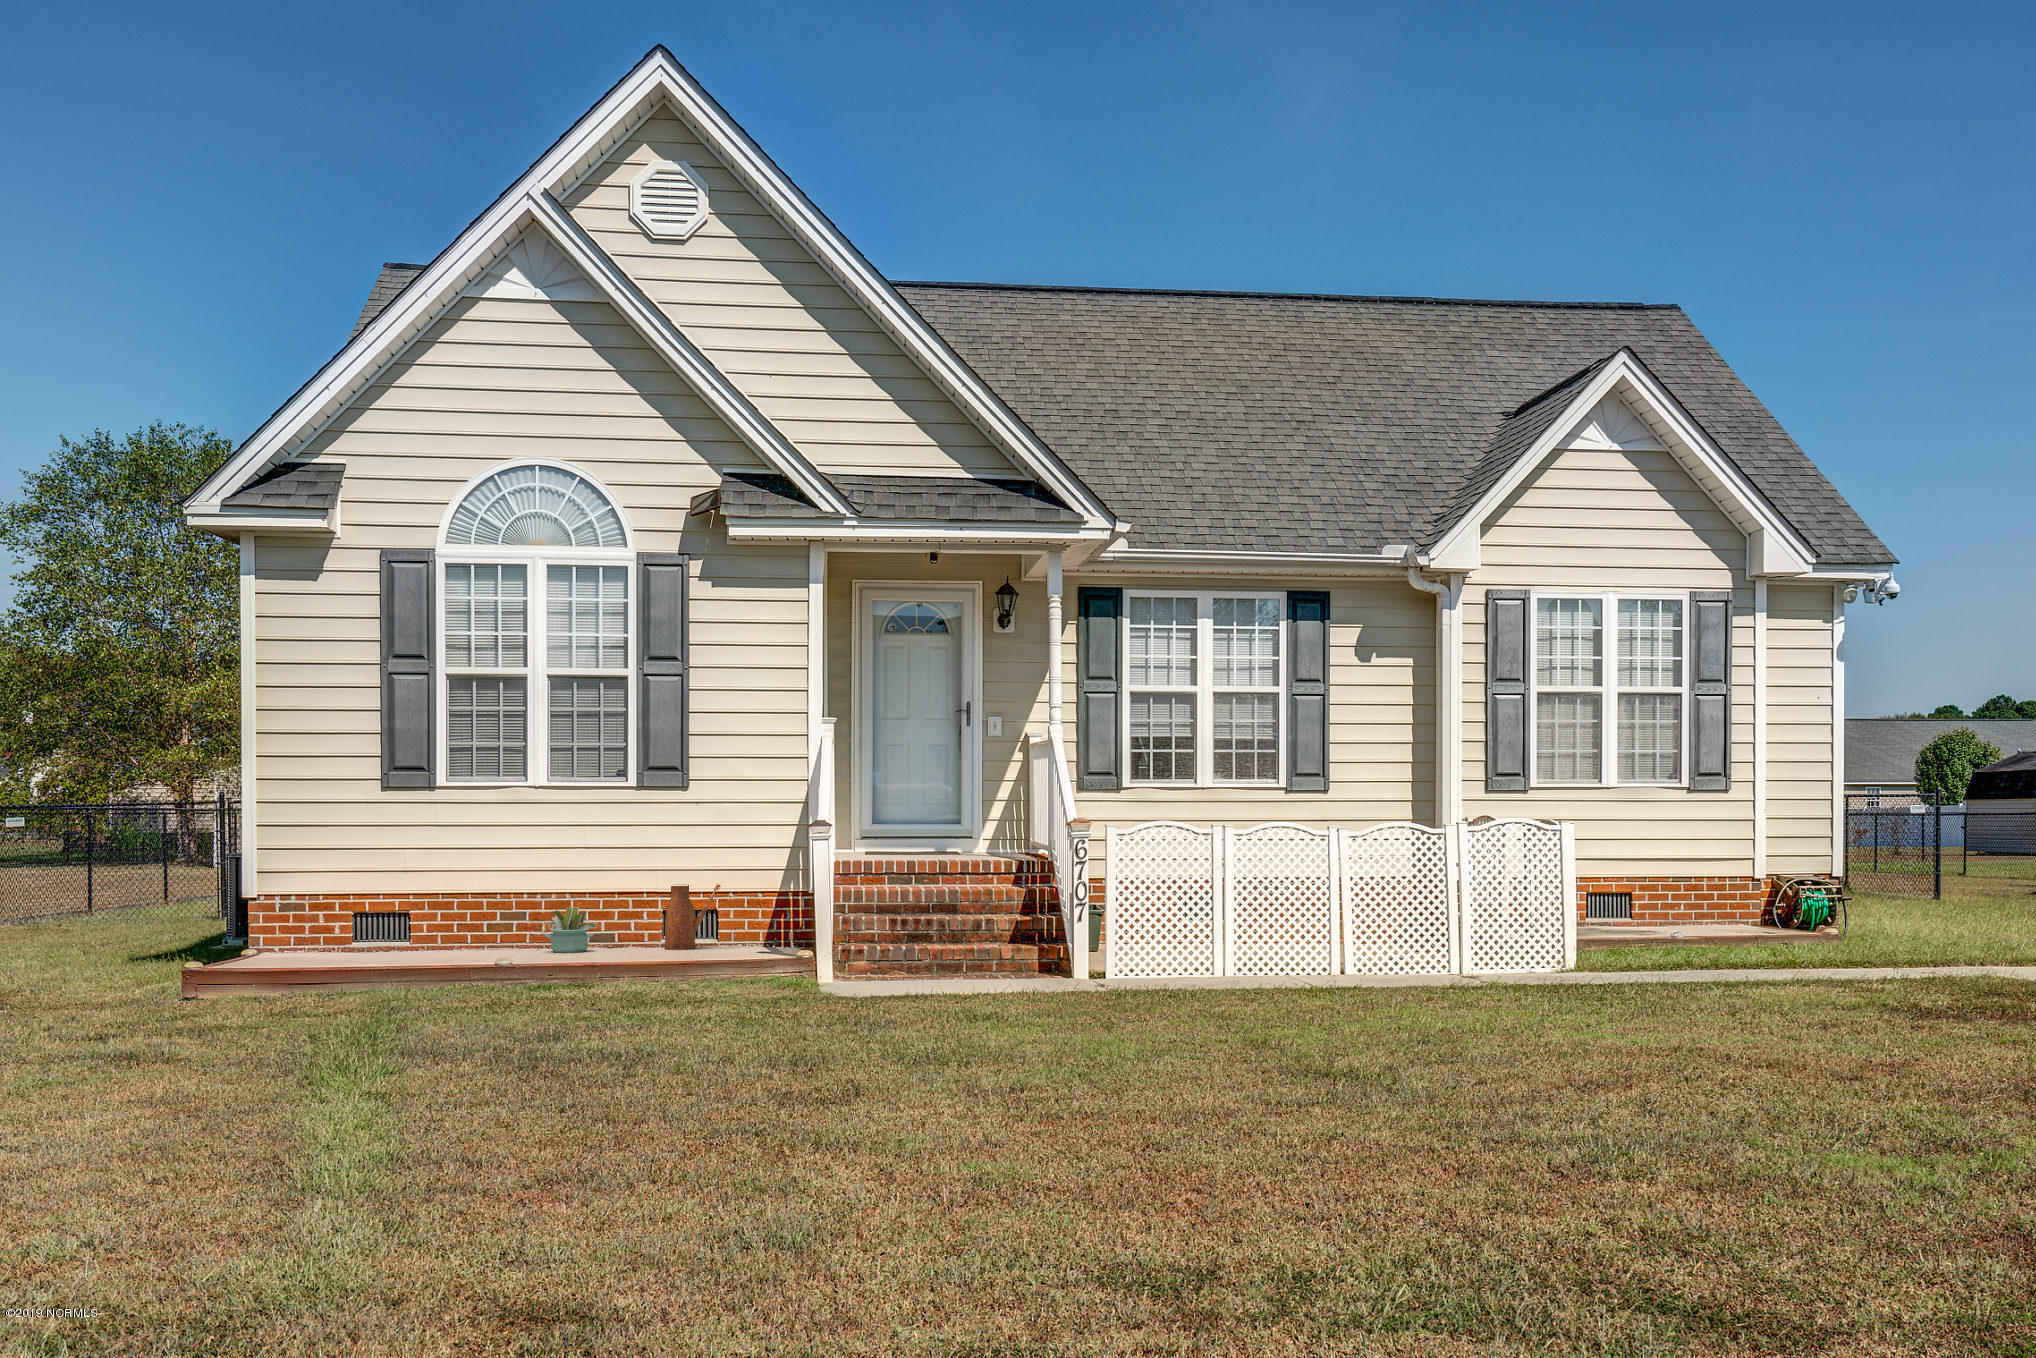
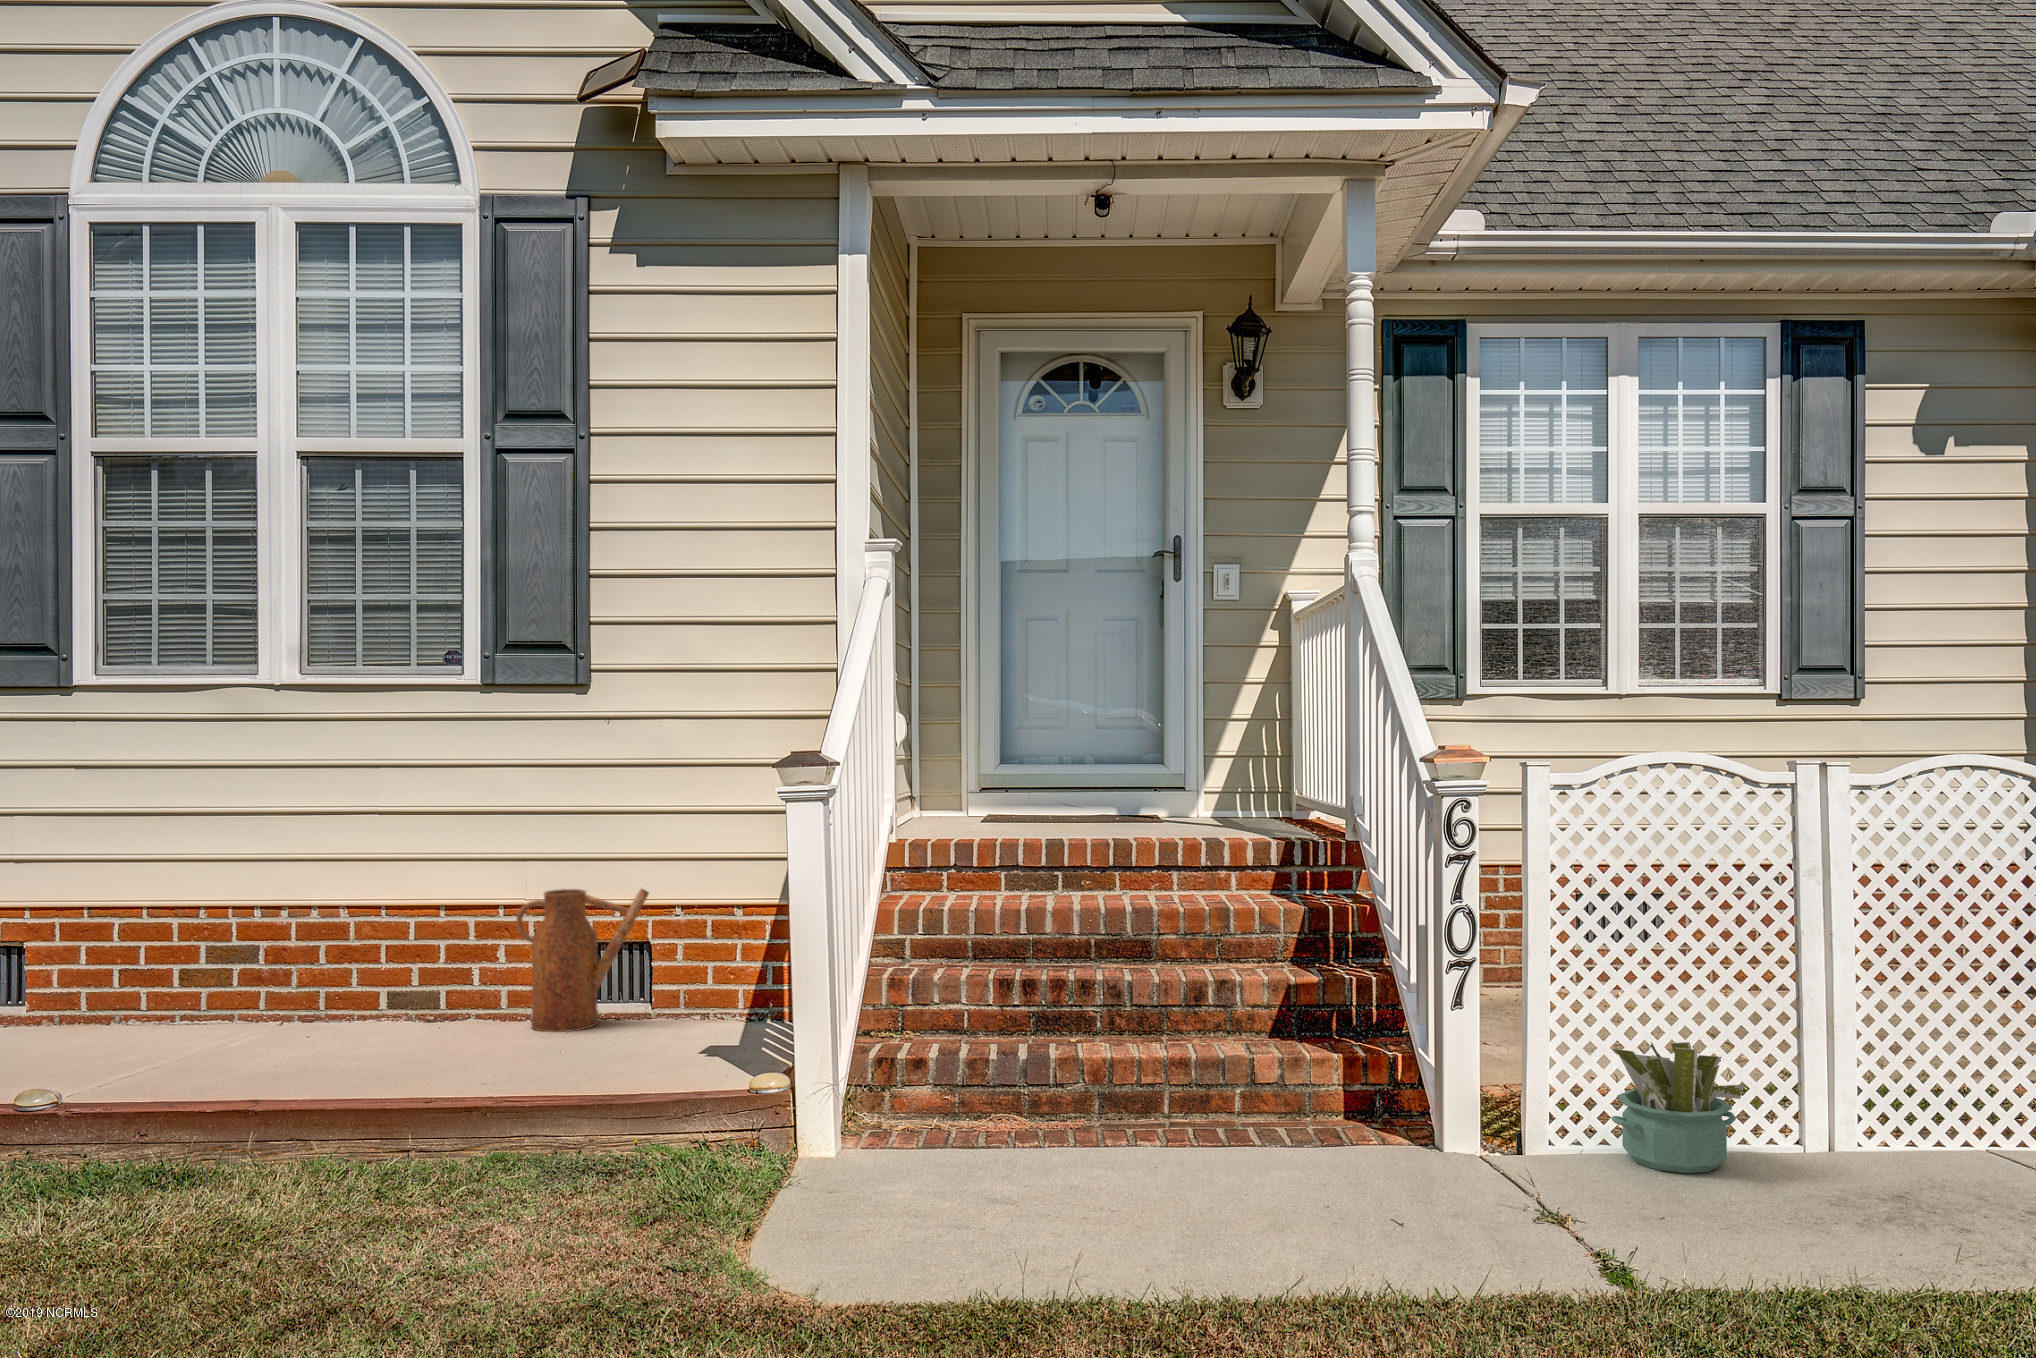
decorative plant: present [545,907,598,953] -> present [1611,1042,1745,1173]

